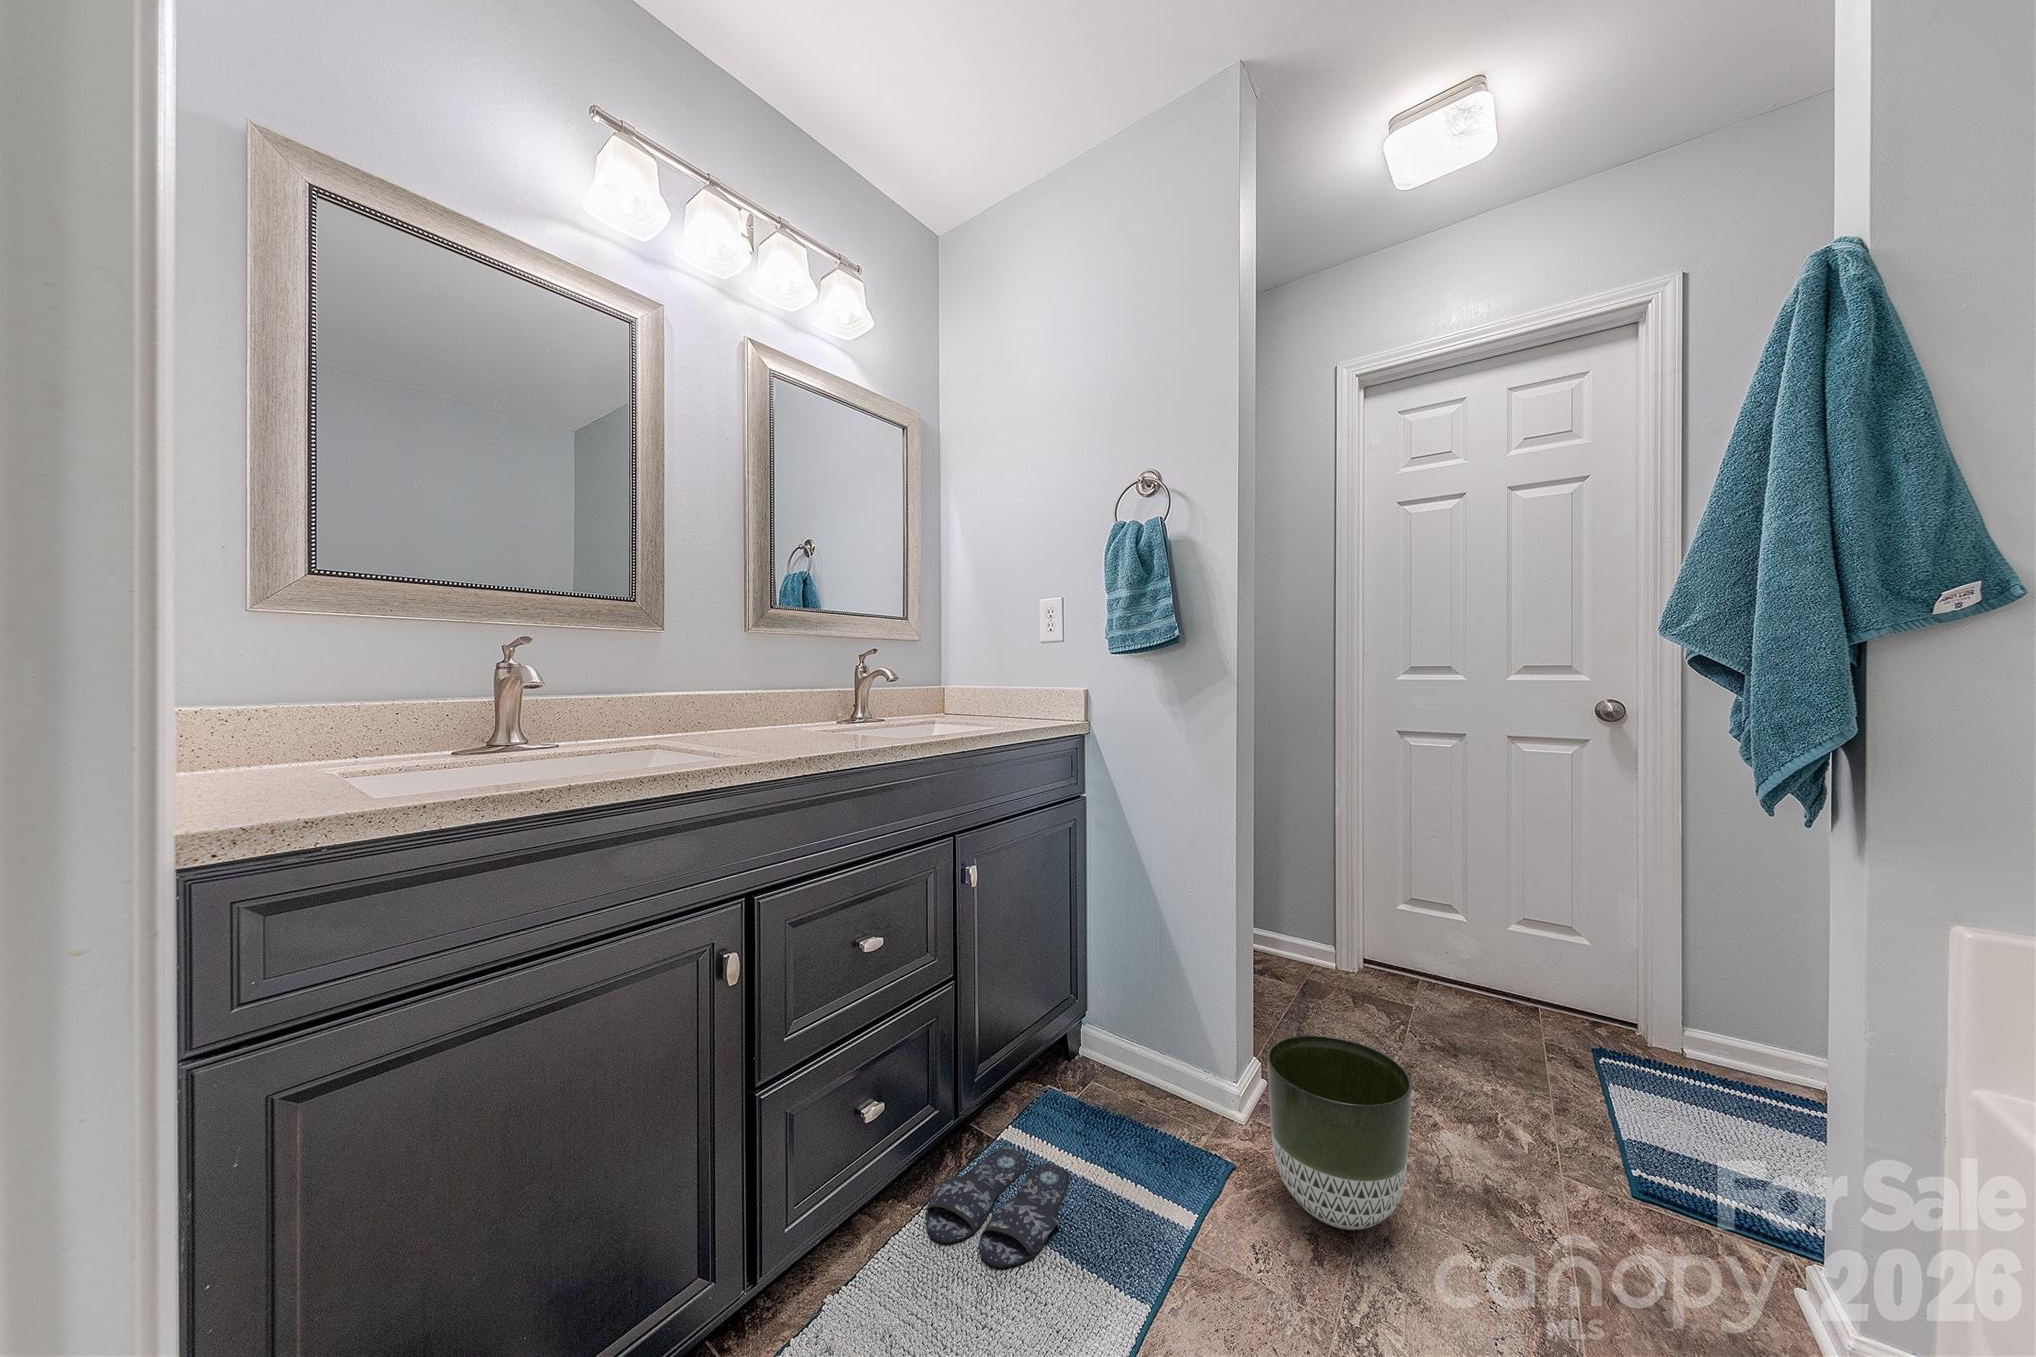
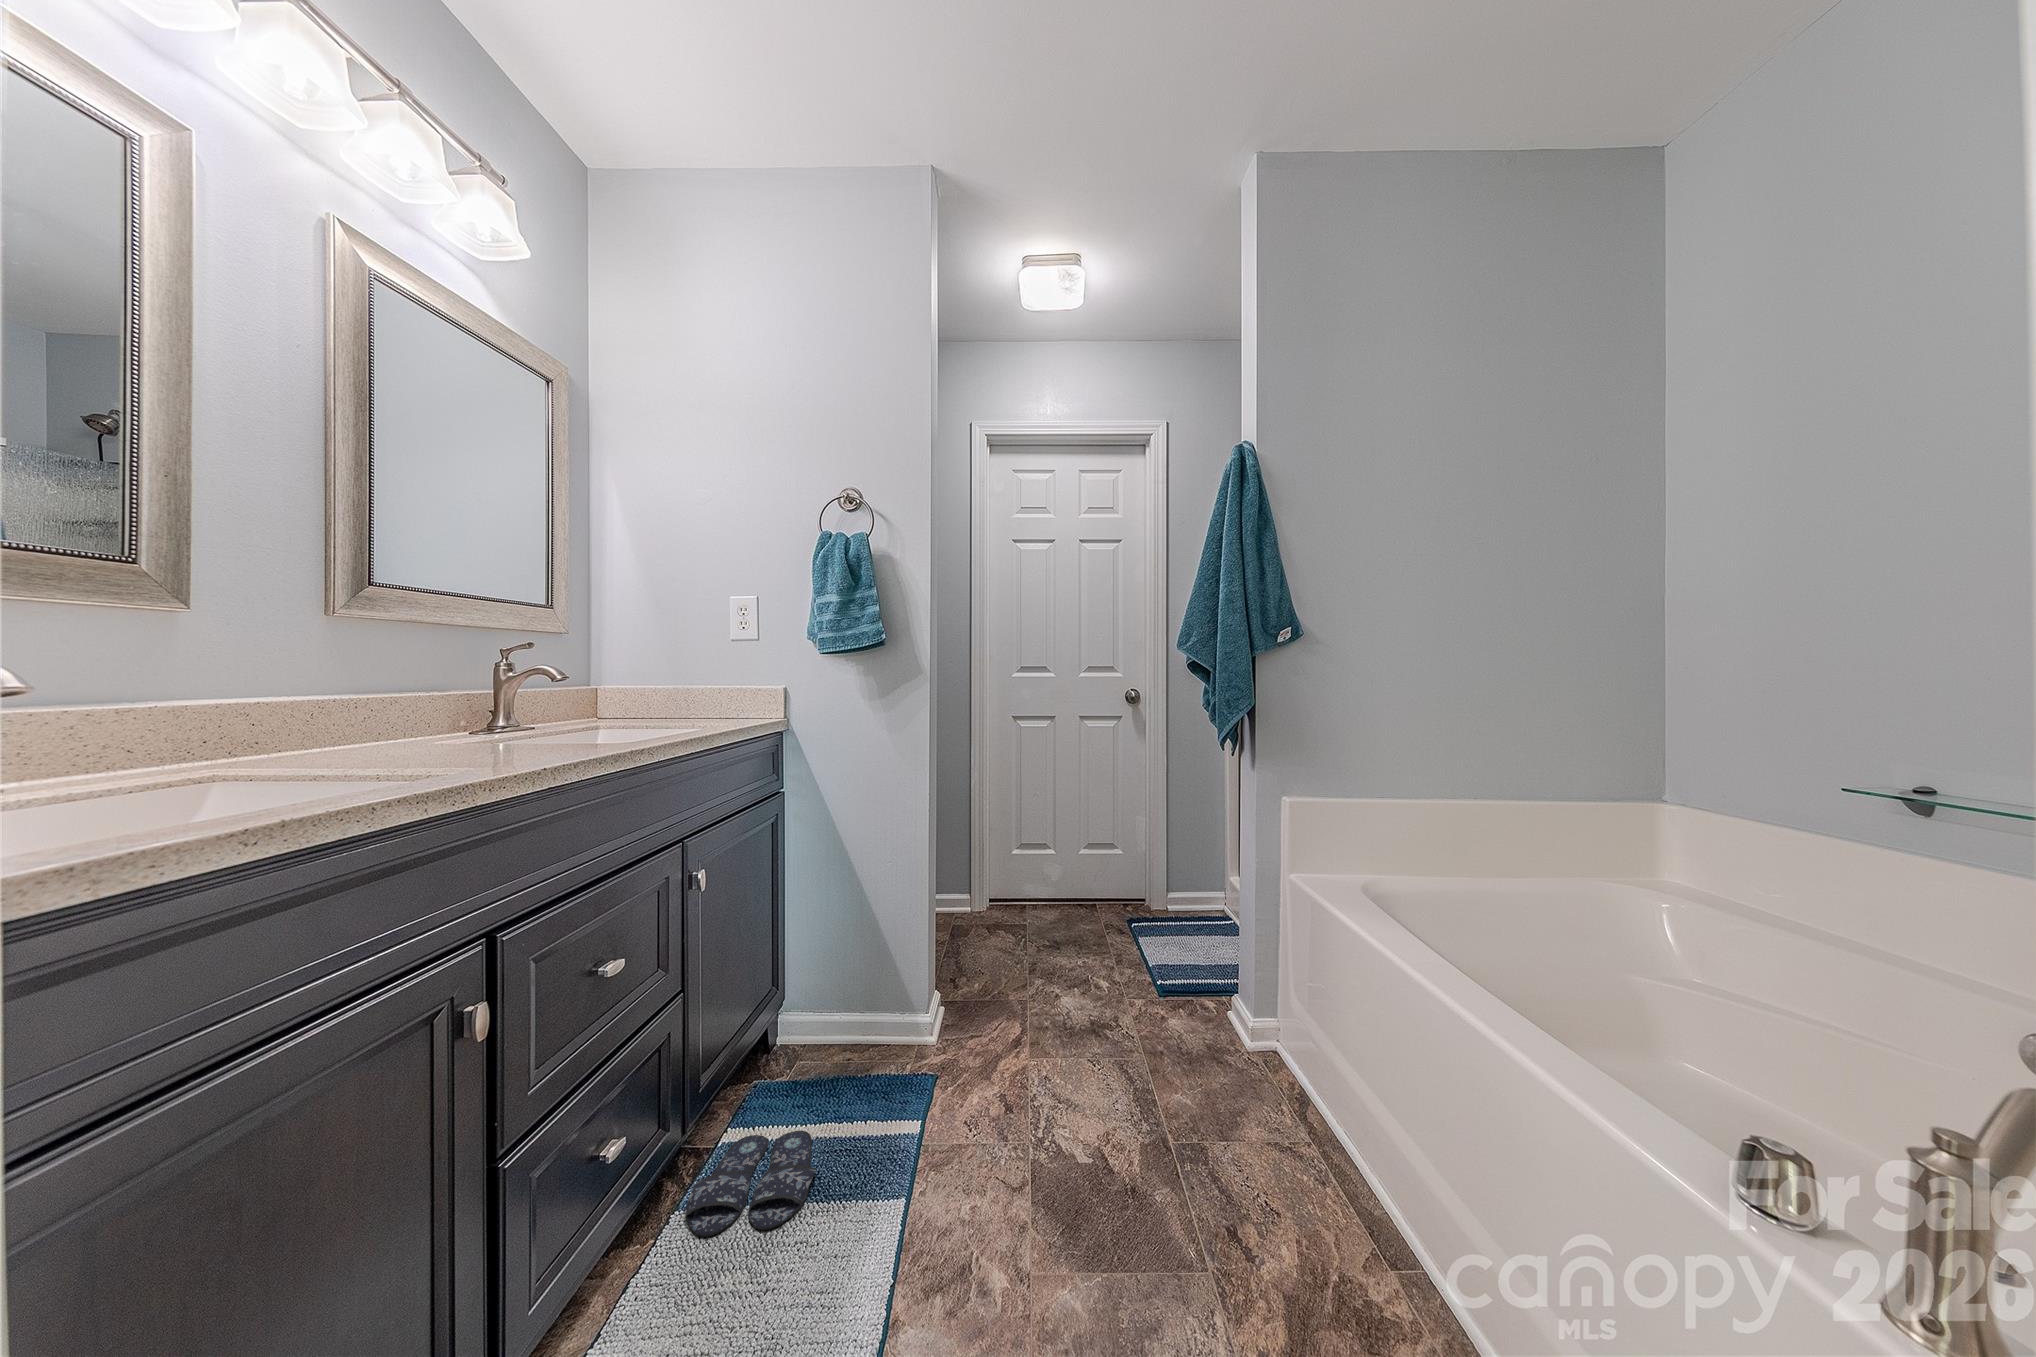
planter: present [1267,1035,1412,1230] -> none [960,952,1056,1085]

